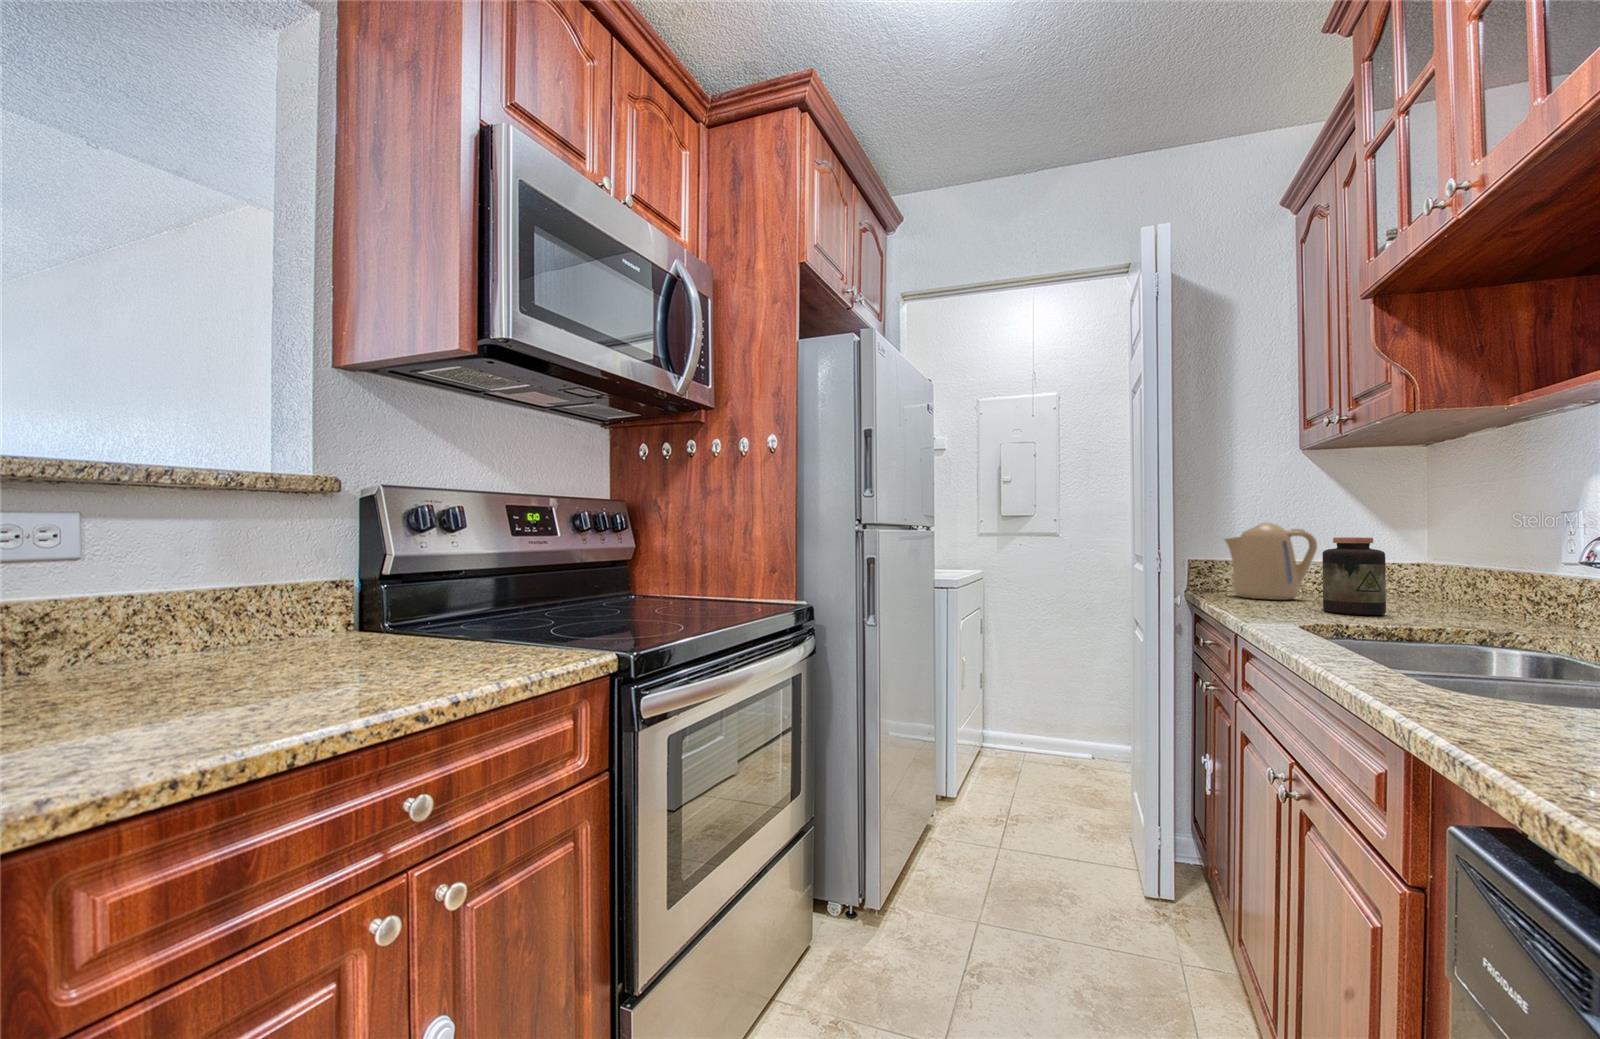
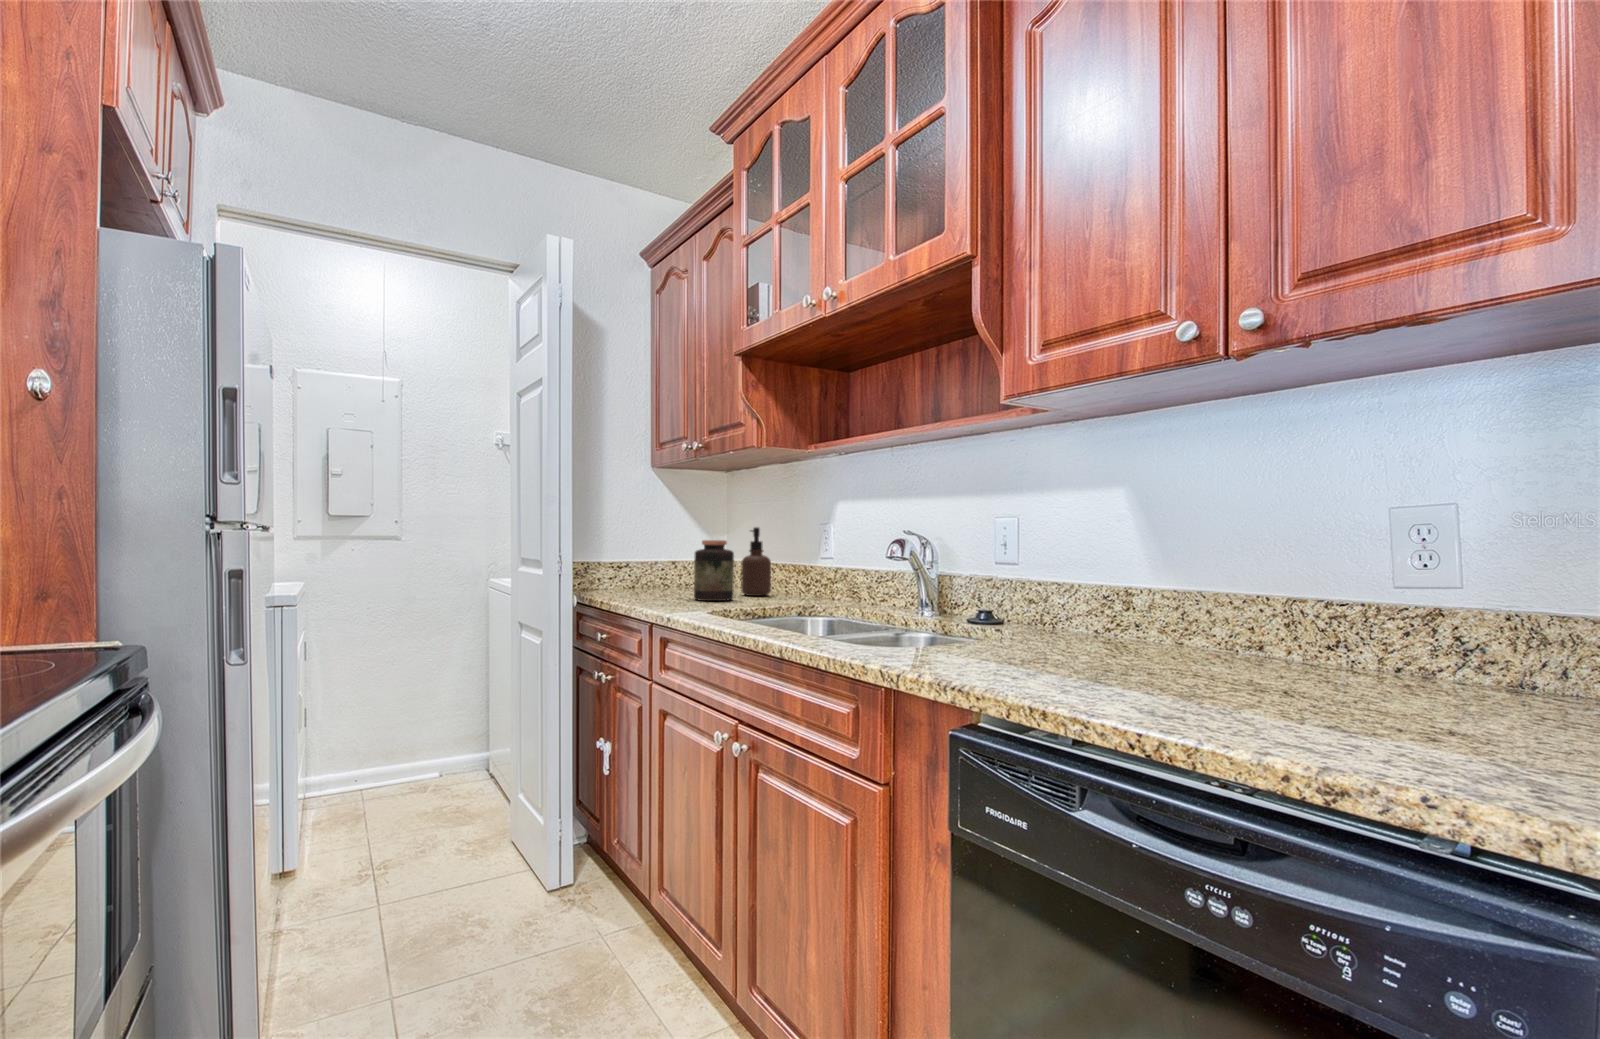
soap dispenser: none [1419,520,1474,614] -> present [741,527,771,596]
kettle: present [1225,522,1317,600] -> none [608,527,675,594]

